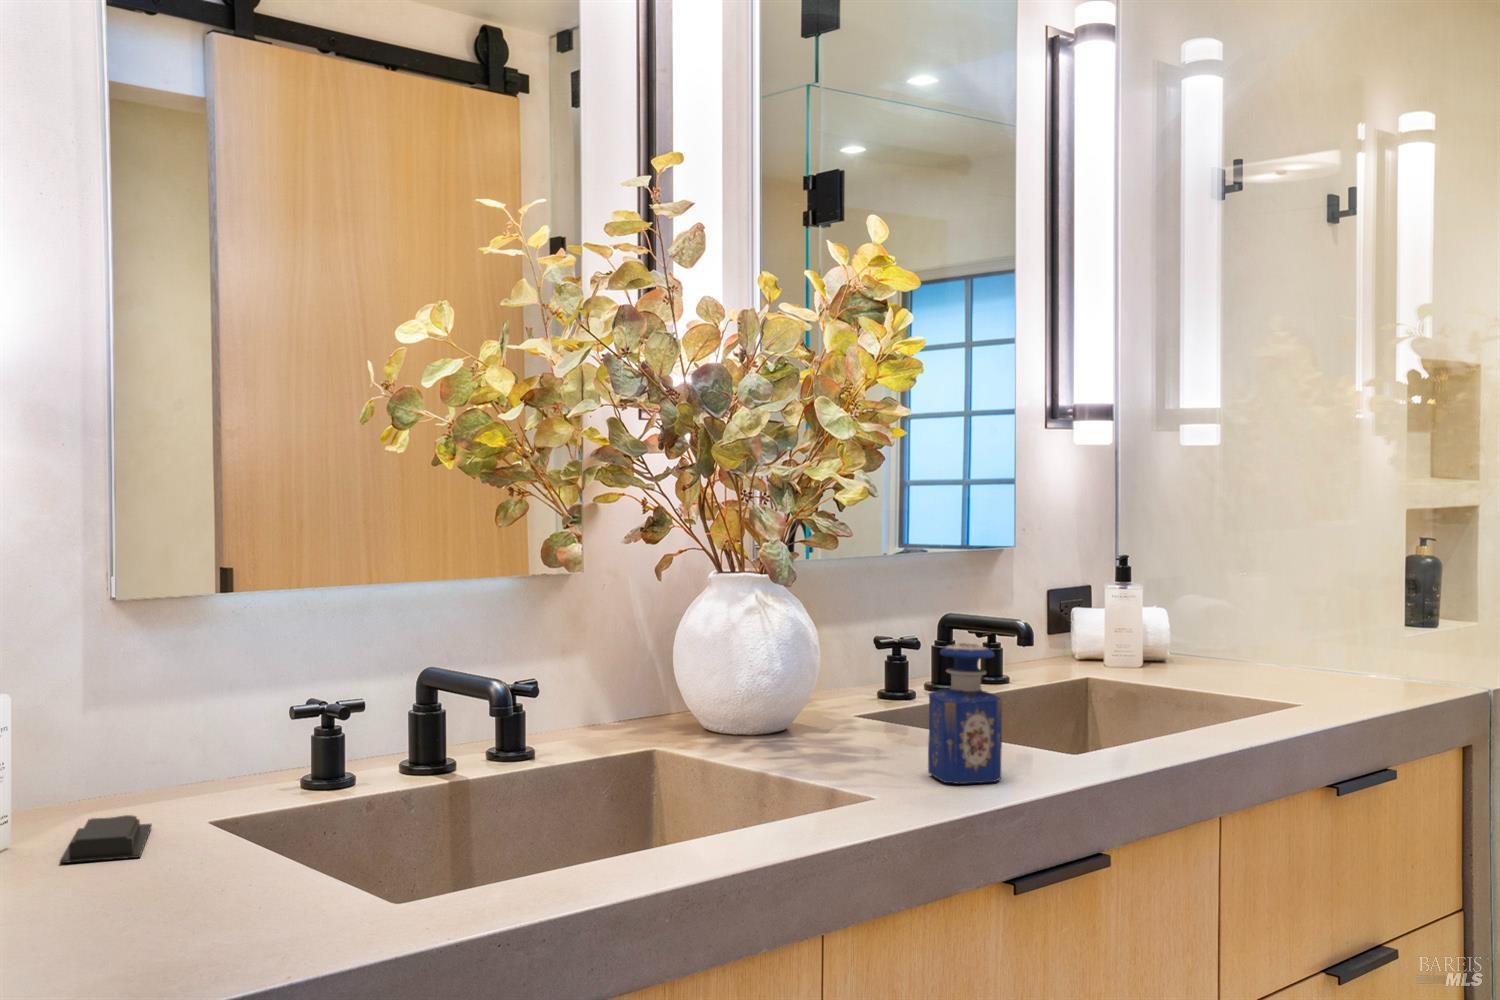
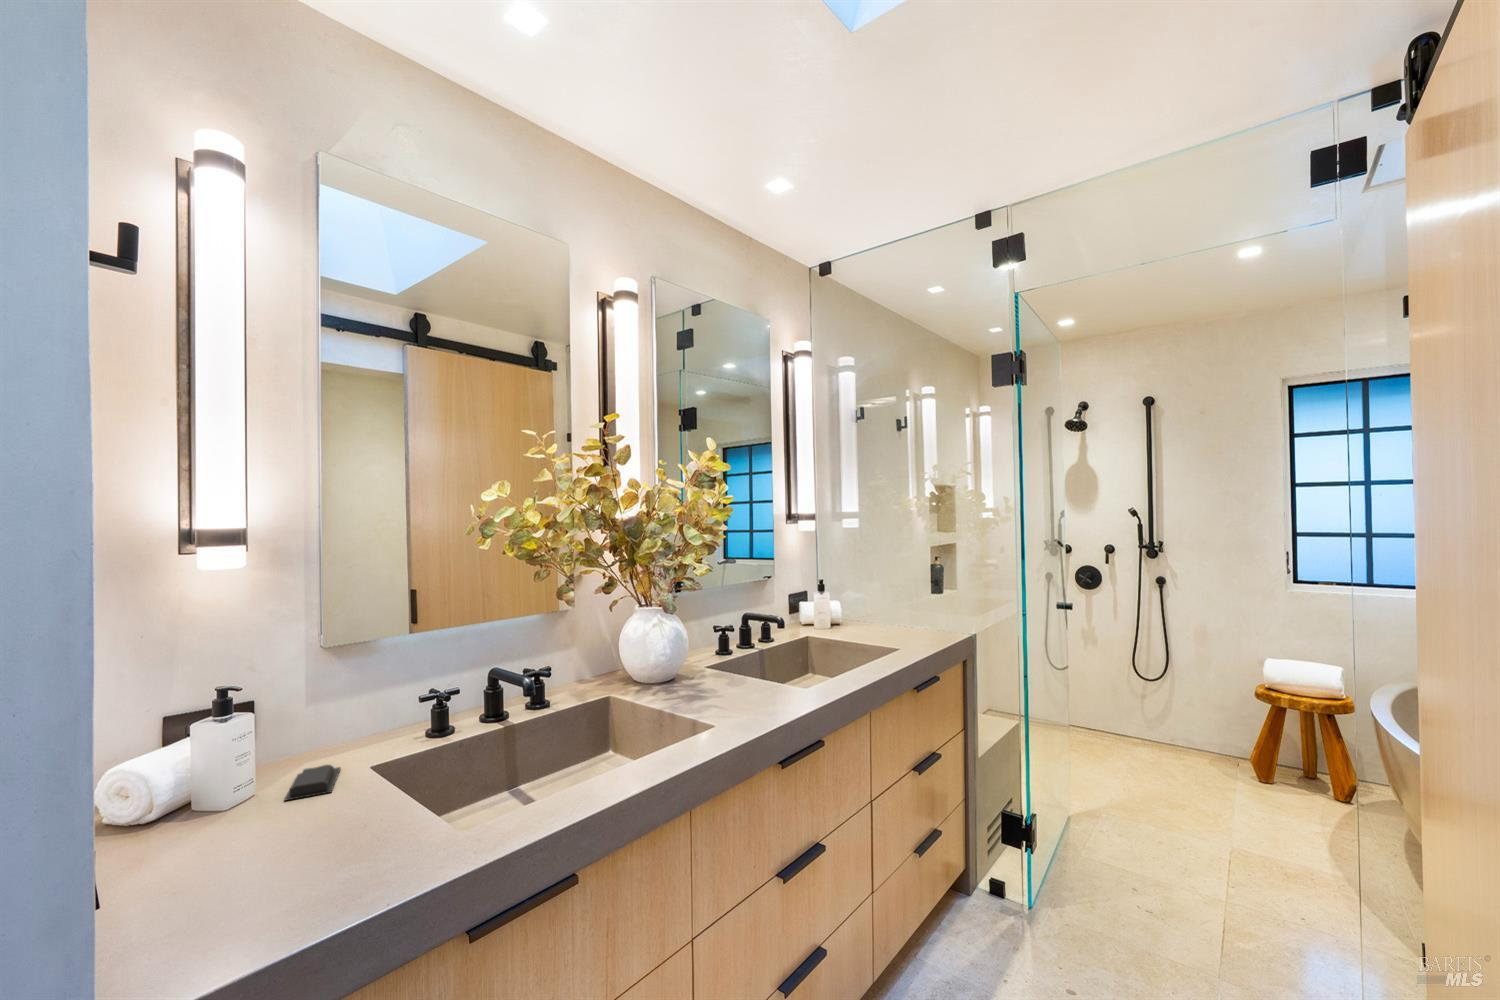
perfume bottle: present [928,643,1002,784] -> none [741,642,775,710]

